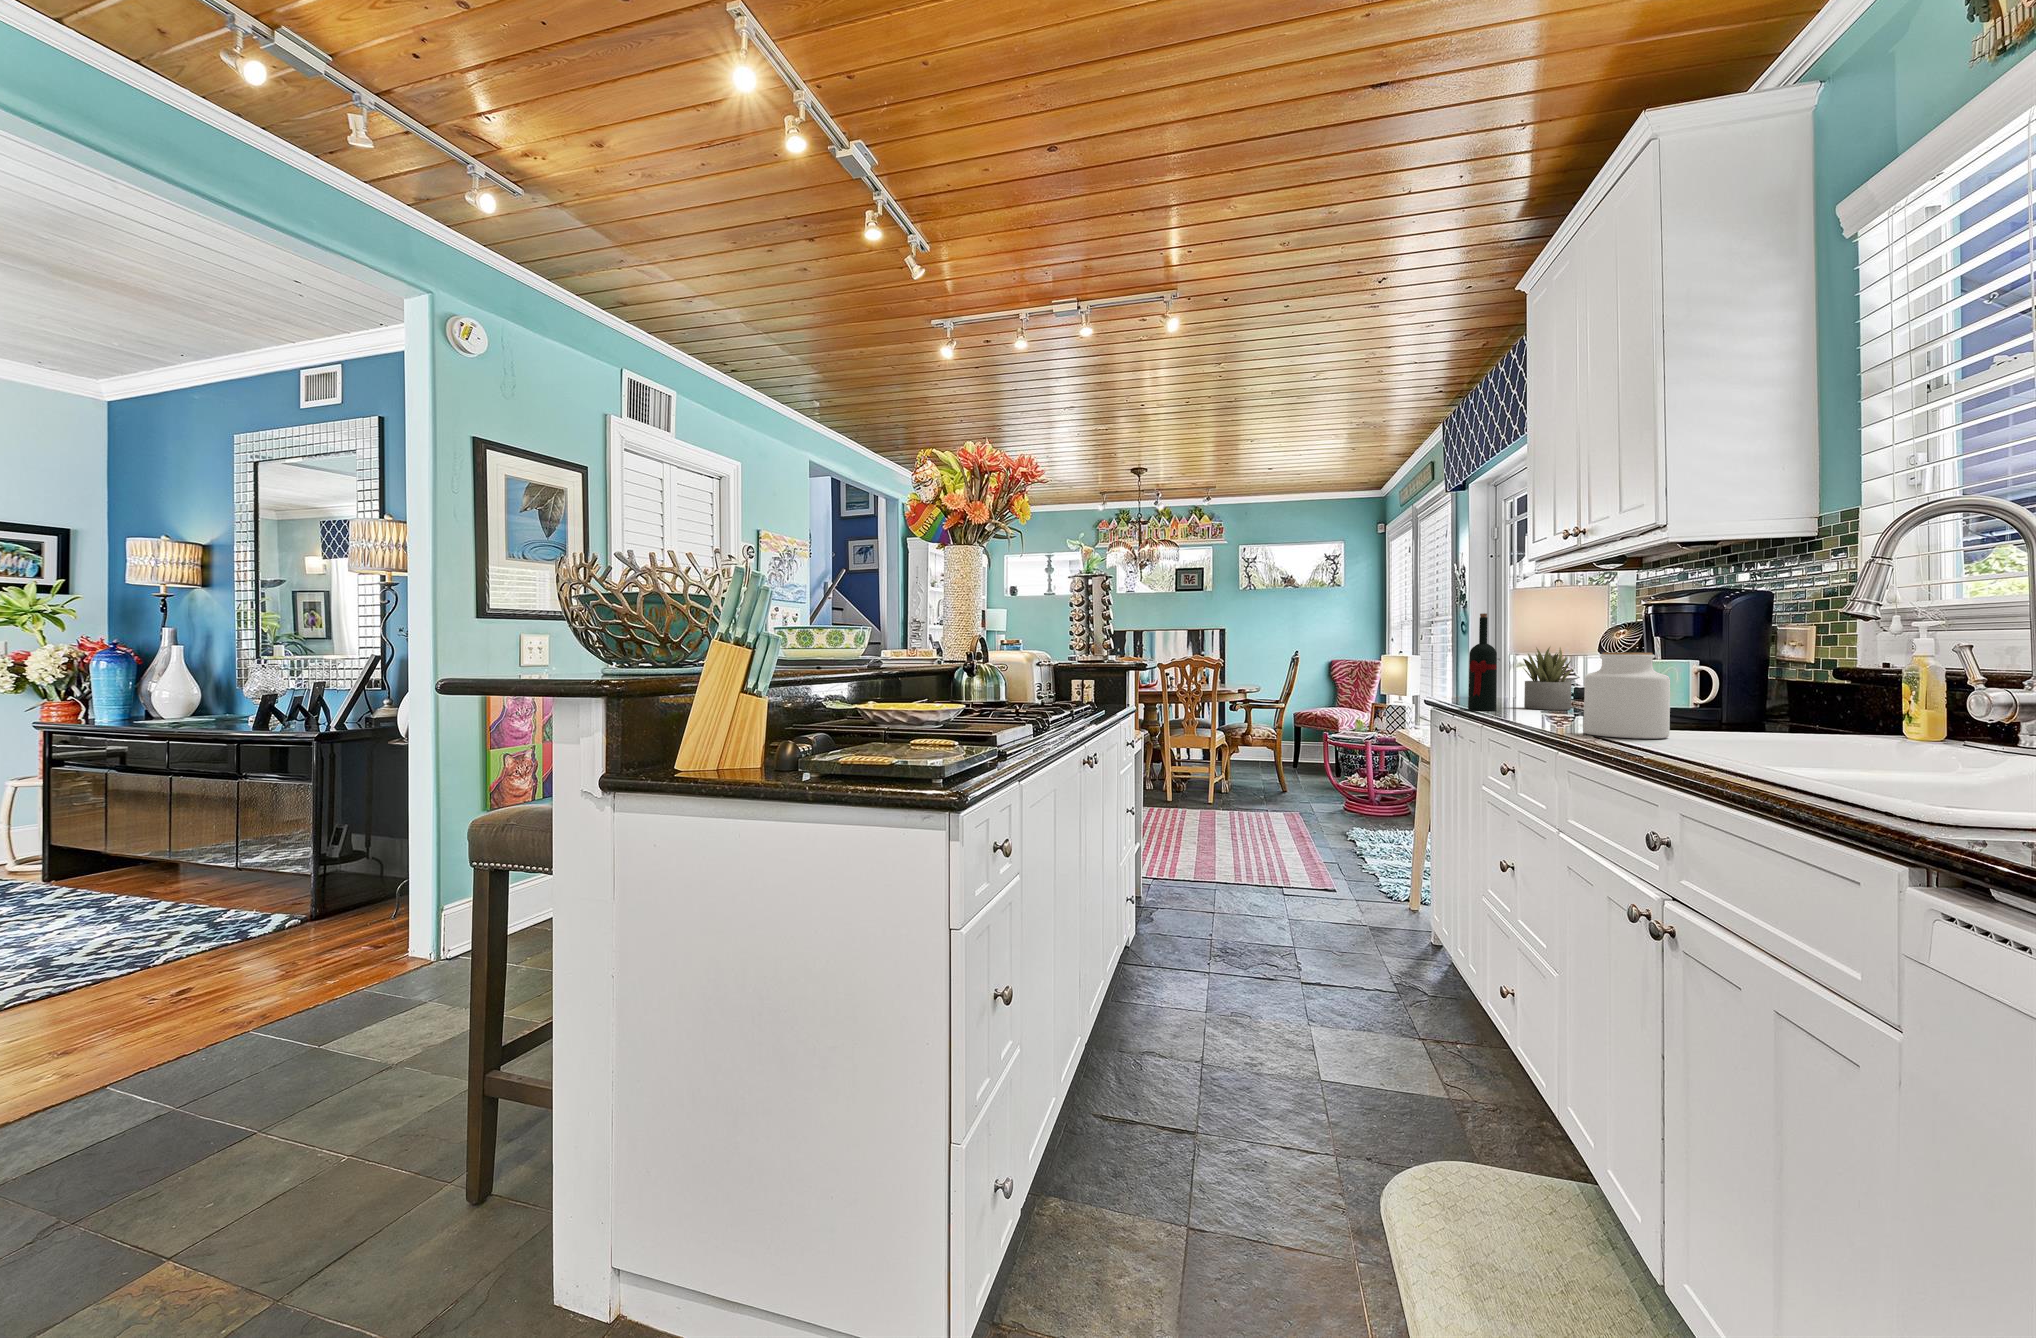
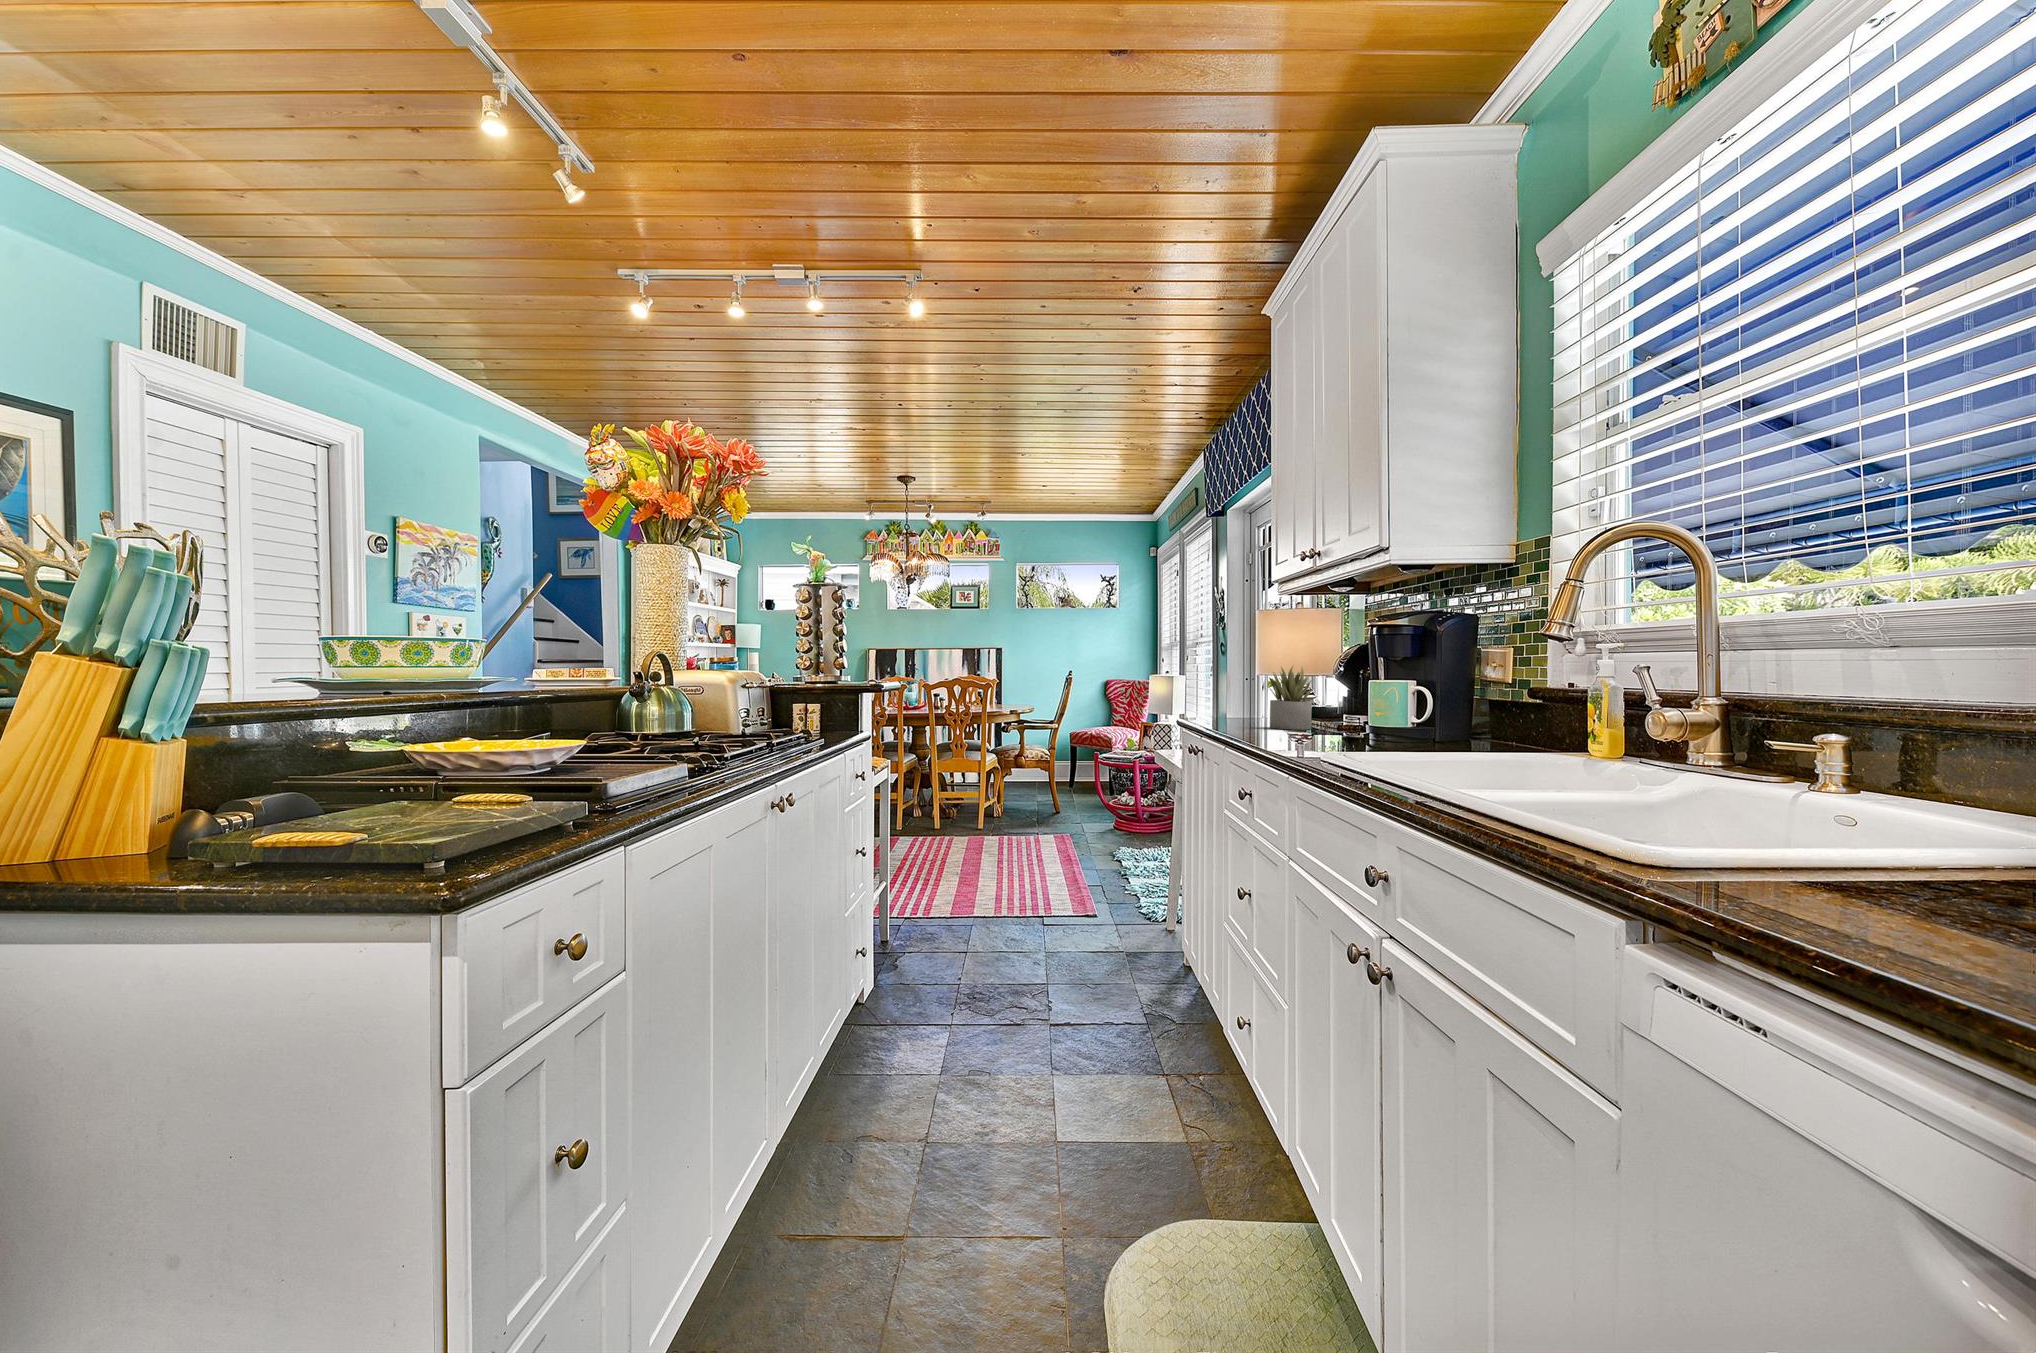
wine bottle: present [1468,613,1497,711] -> none [1217,630,1244,731]
jar: present [1584,653,1670,739] -> none [1319,671,1396,760]

